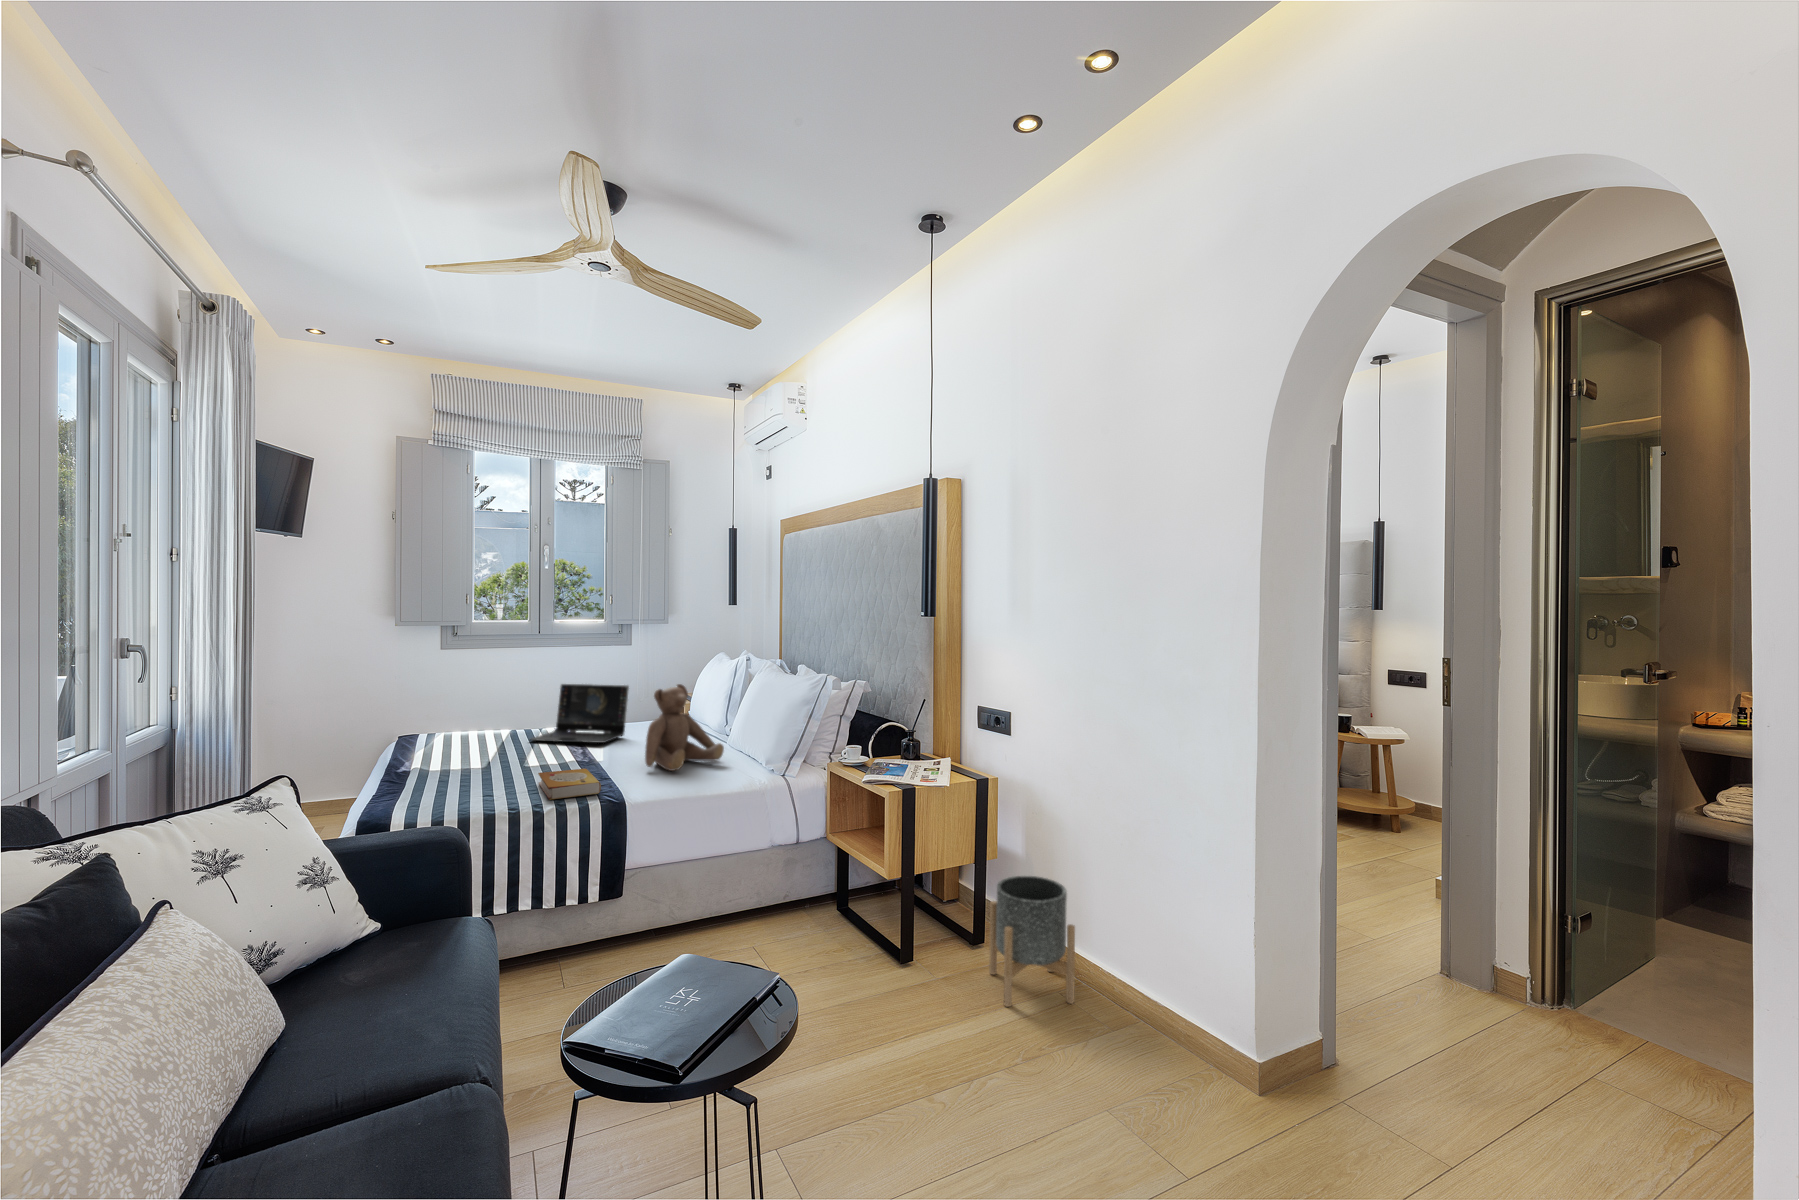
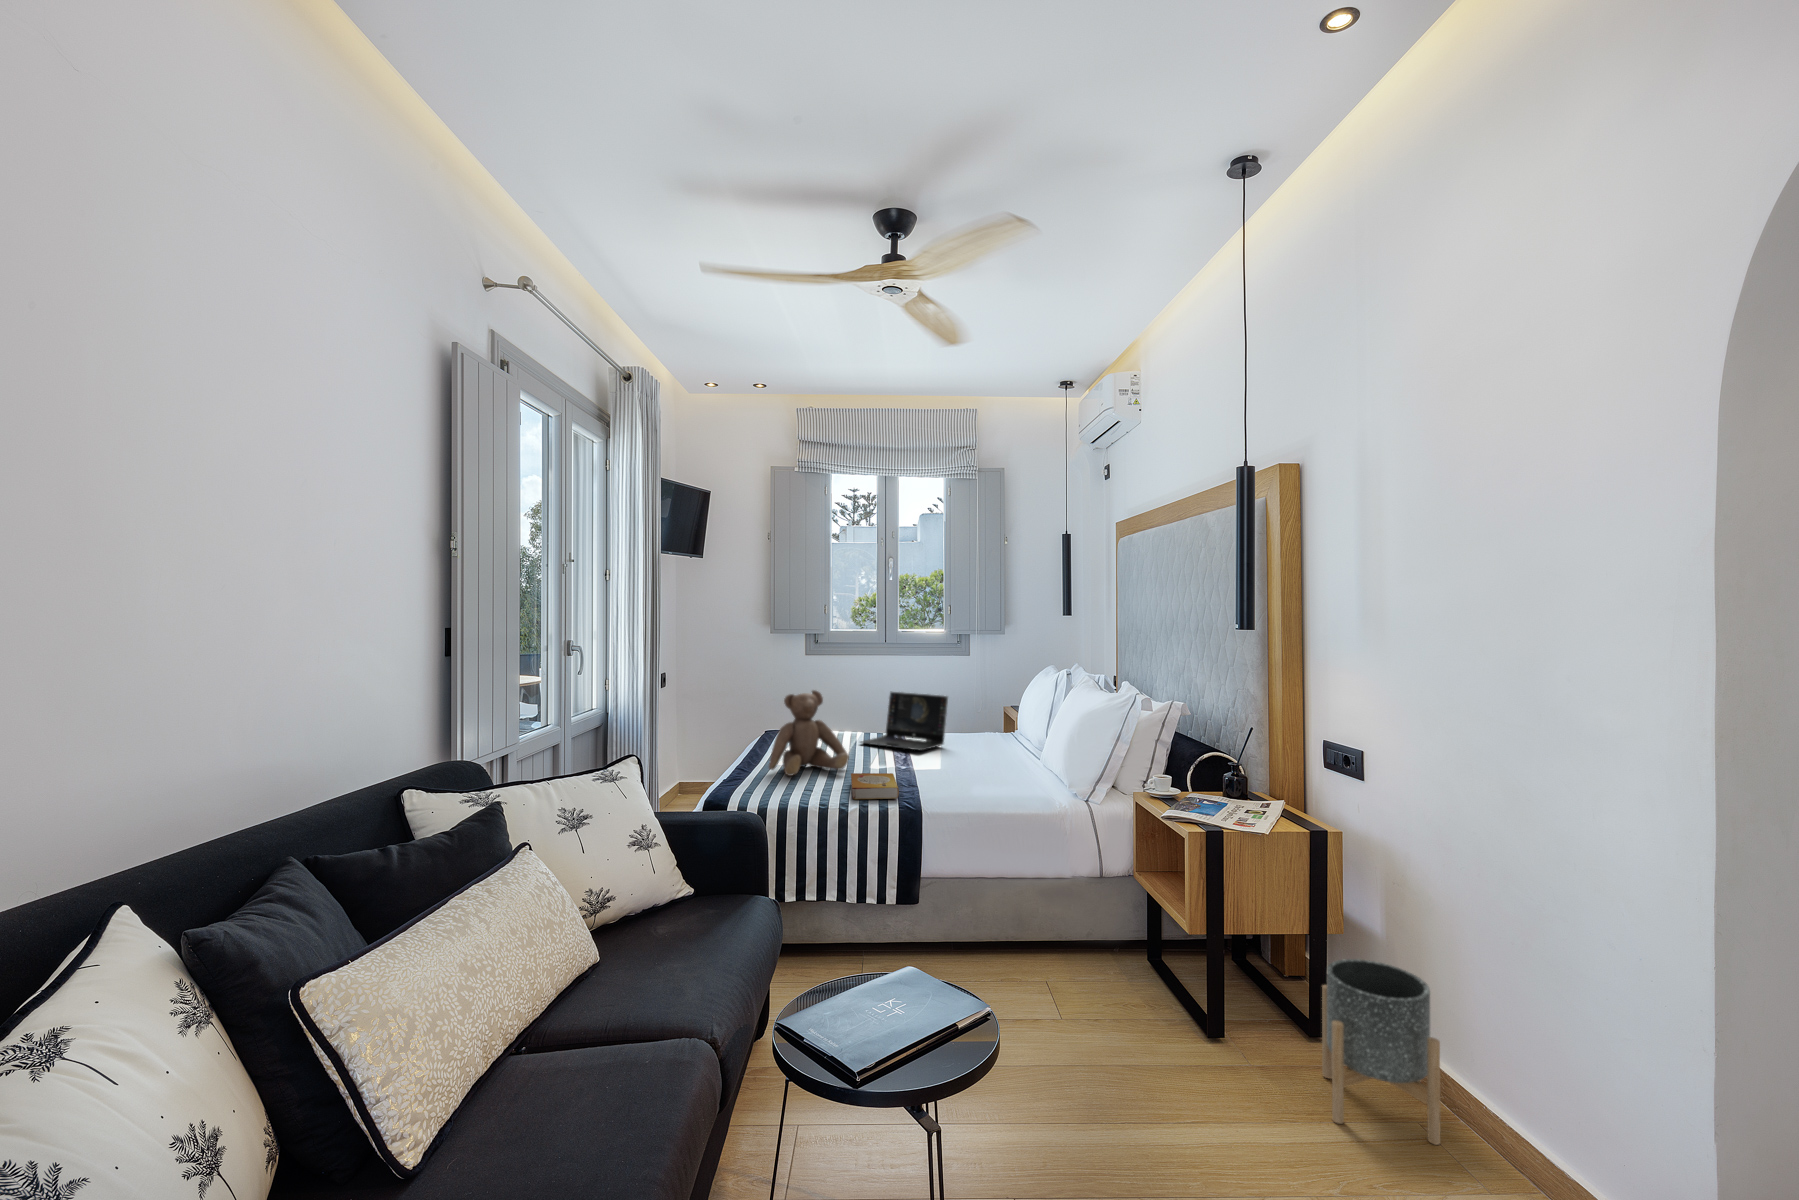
teddy bear: present [645,684,724,771] -> present [769,690,849,776]

